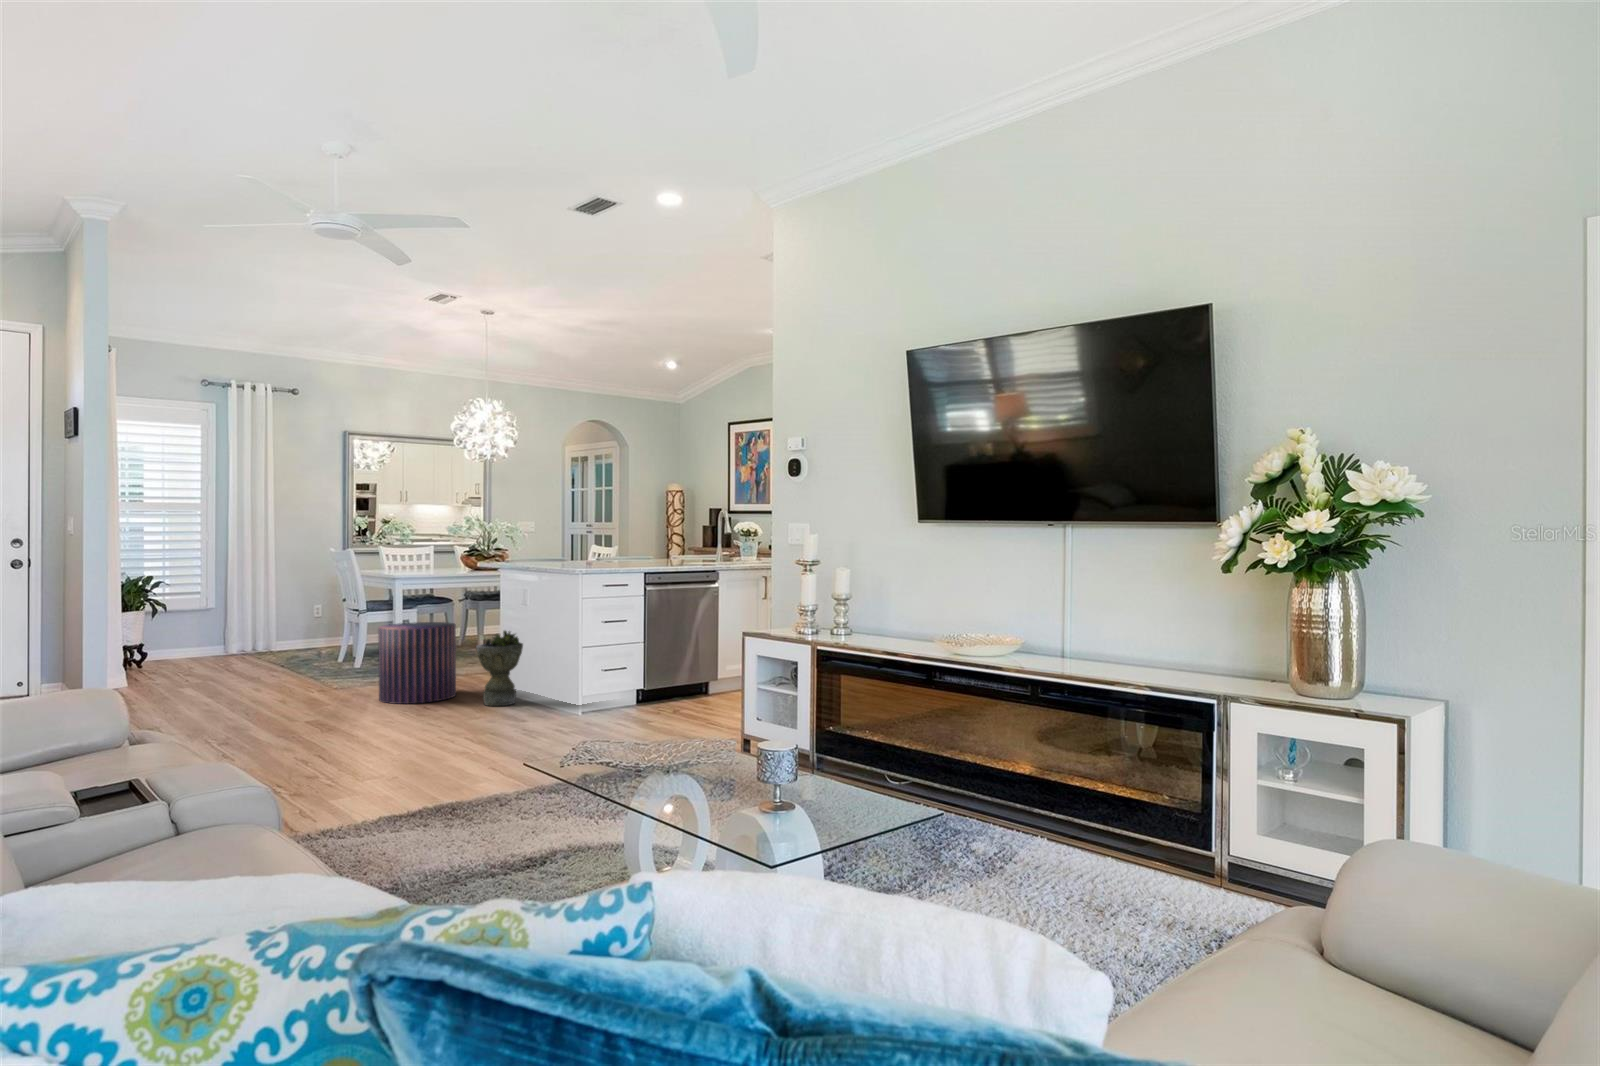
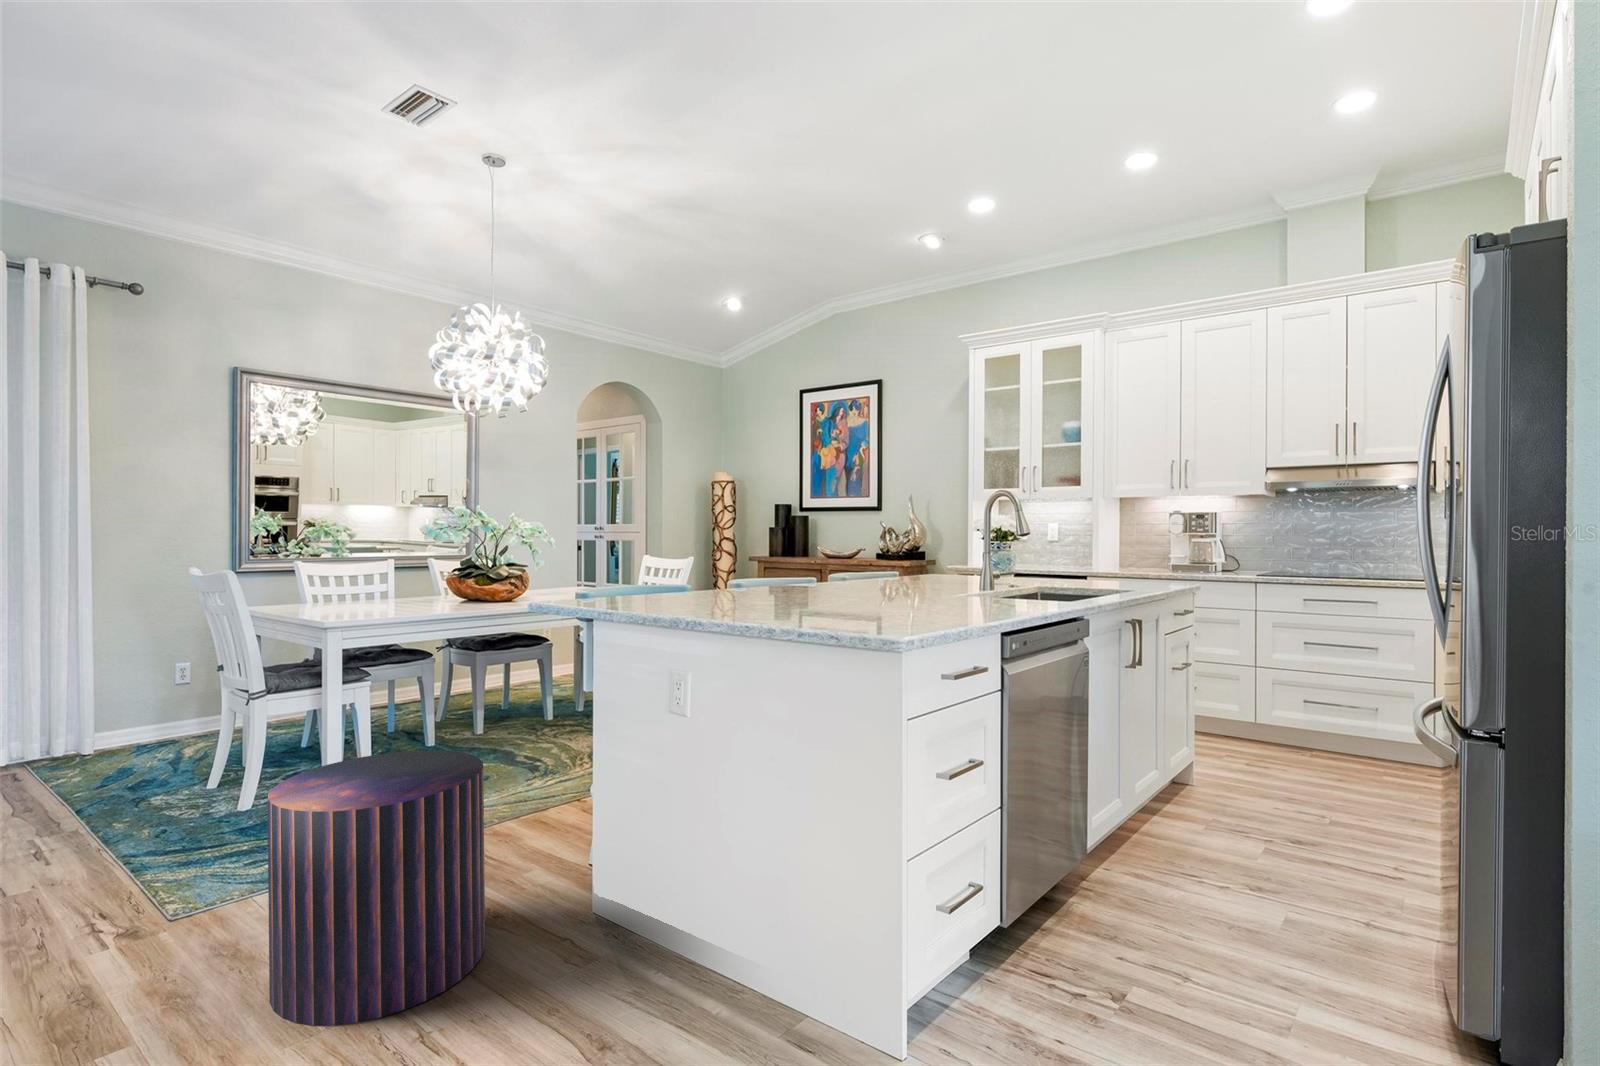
planter: present [476,631,523,706] -> none [558,790,682,1017]

